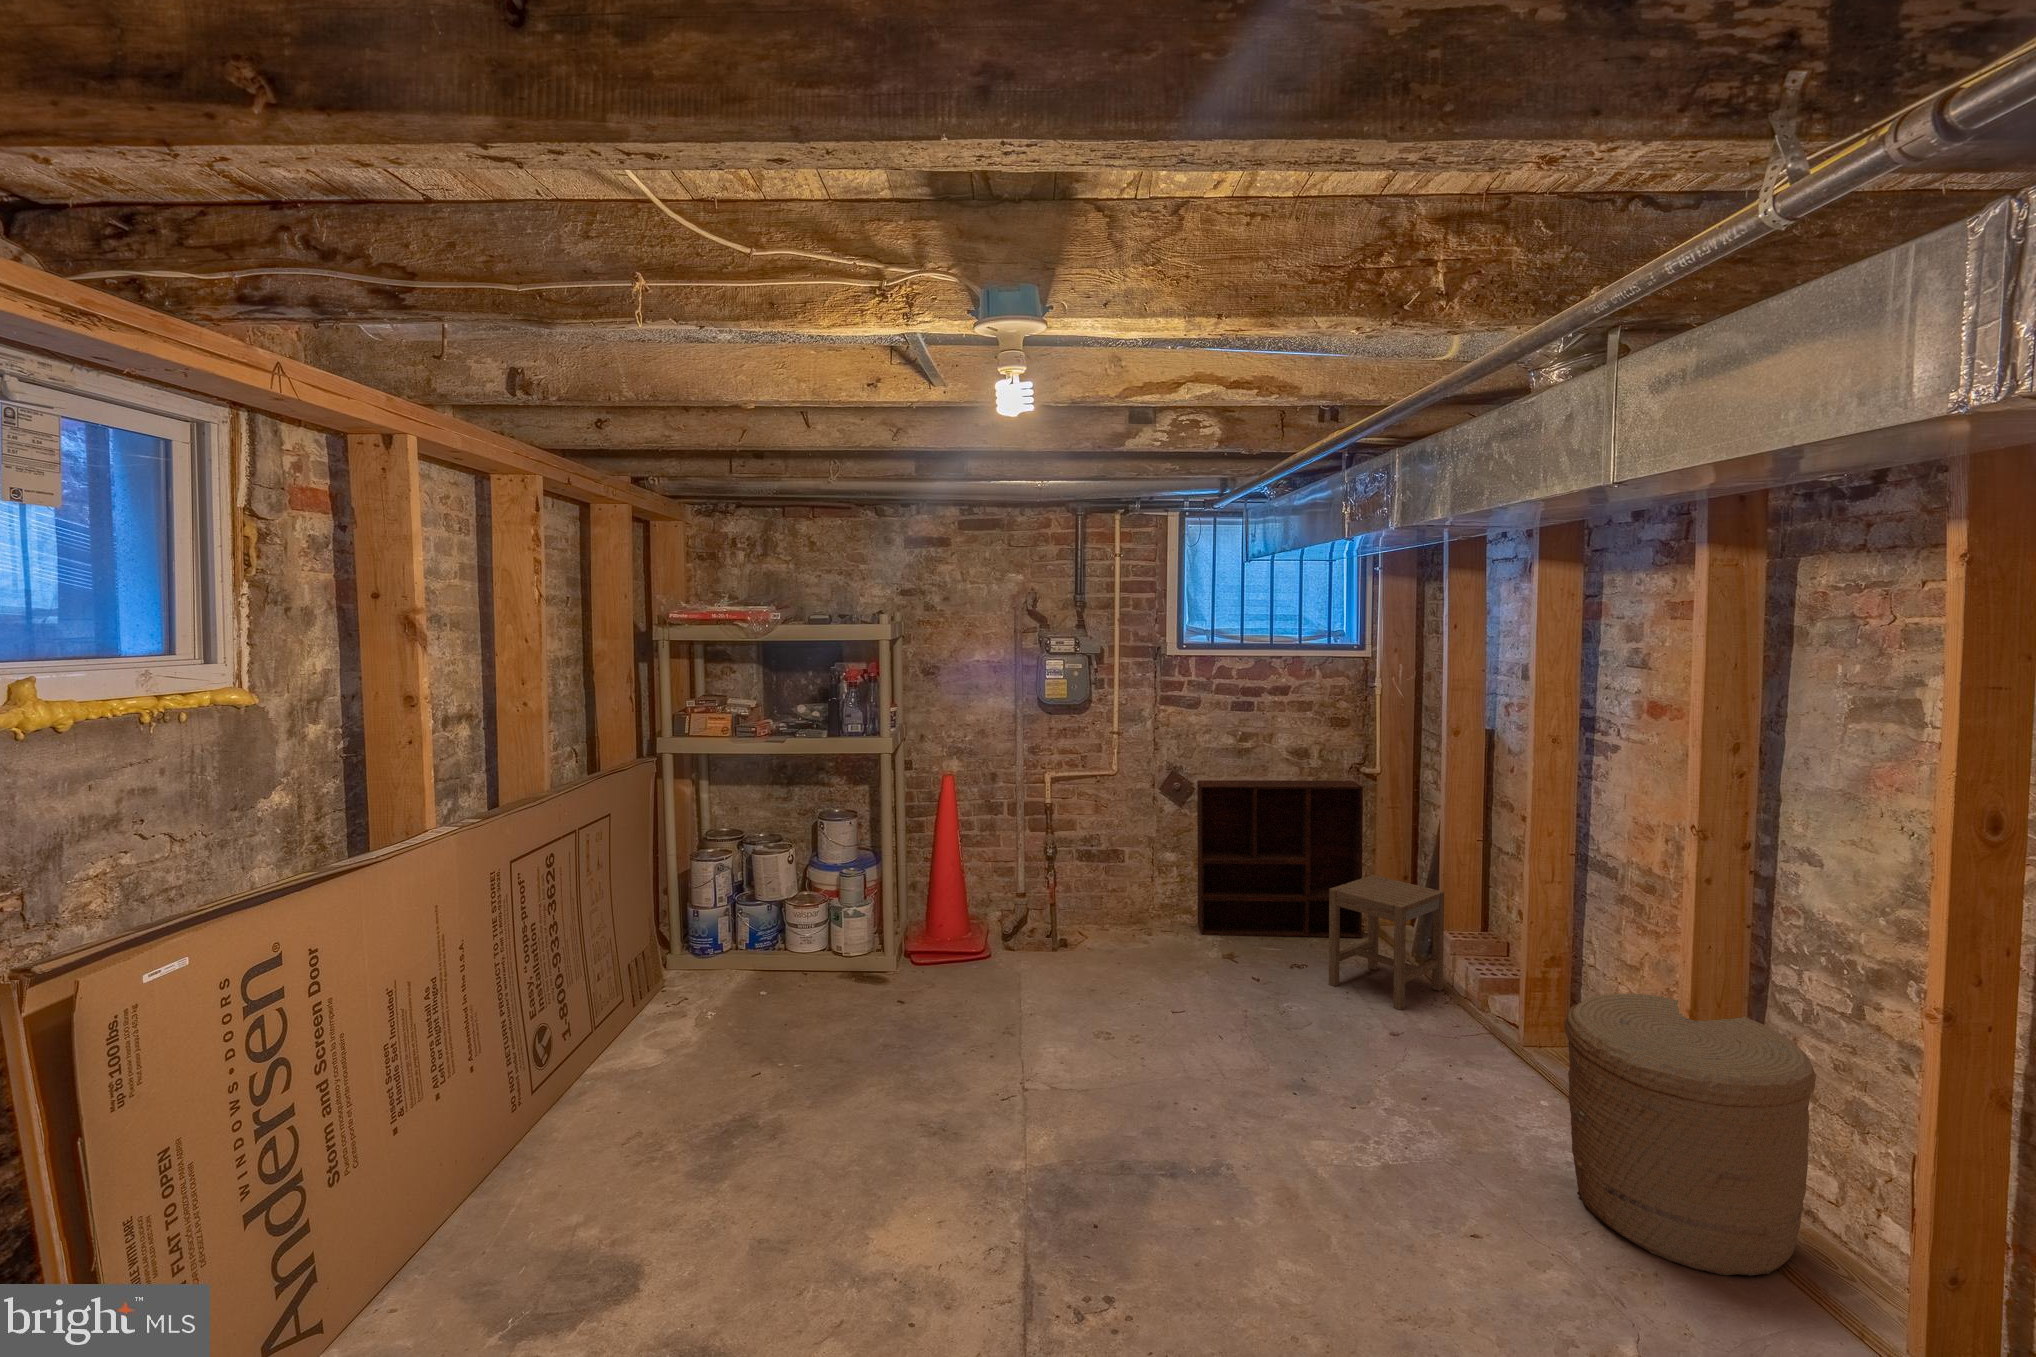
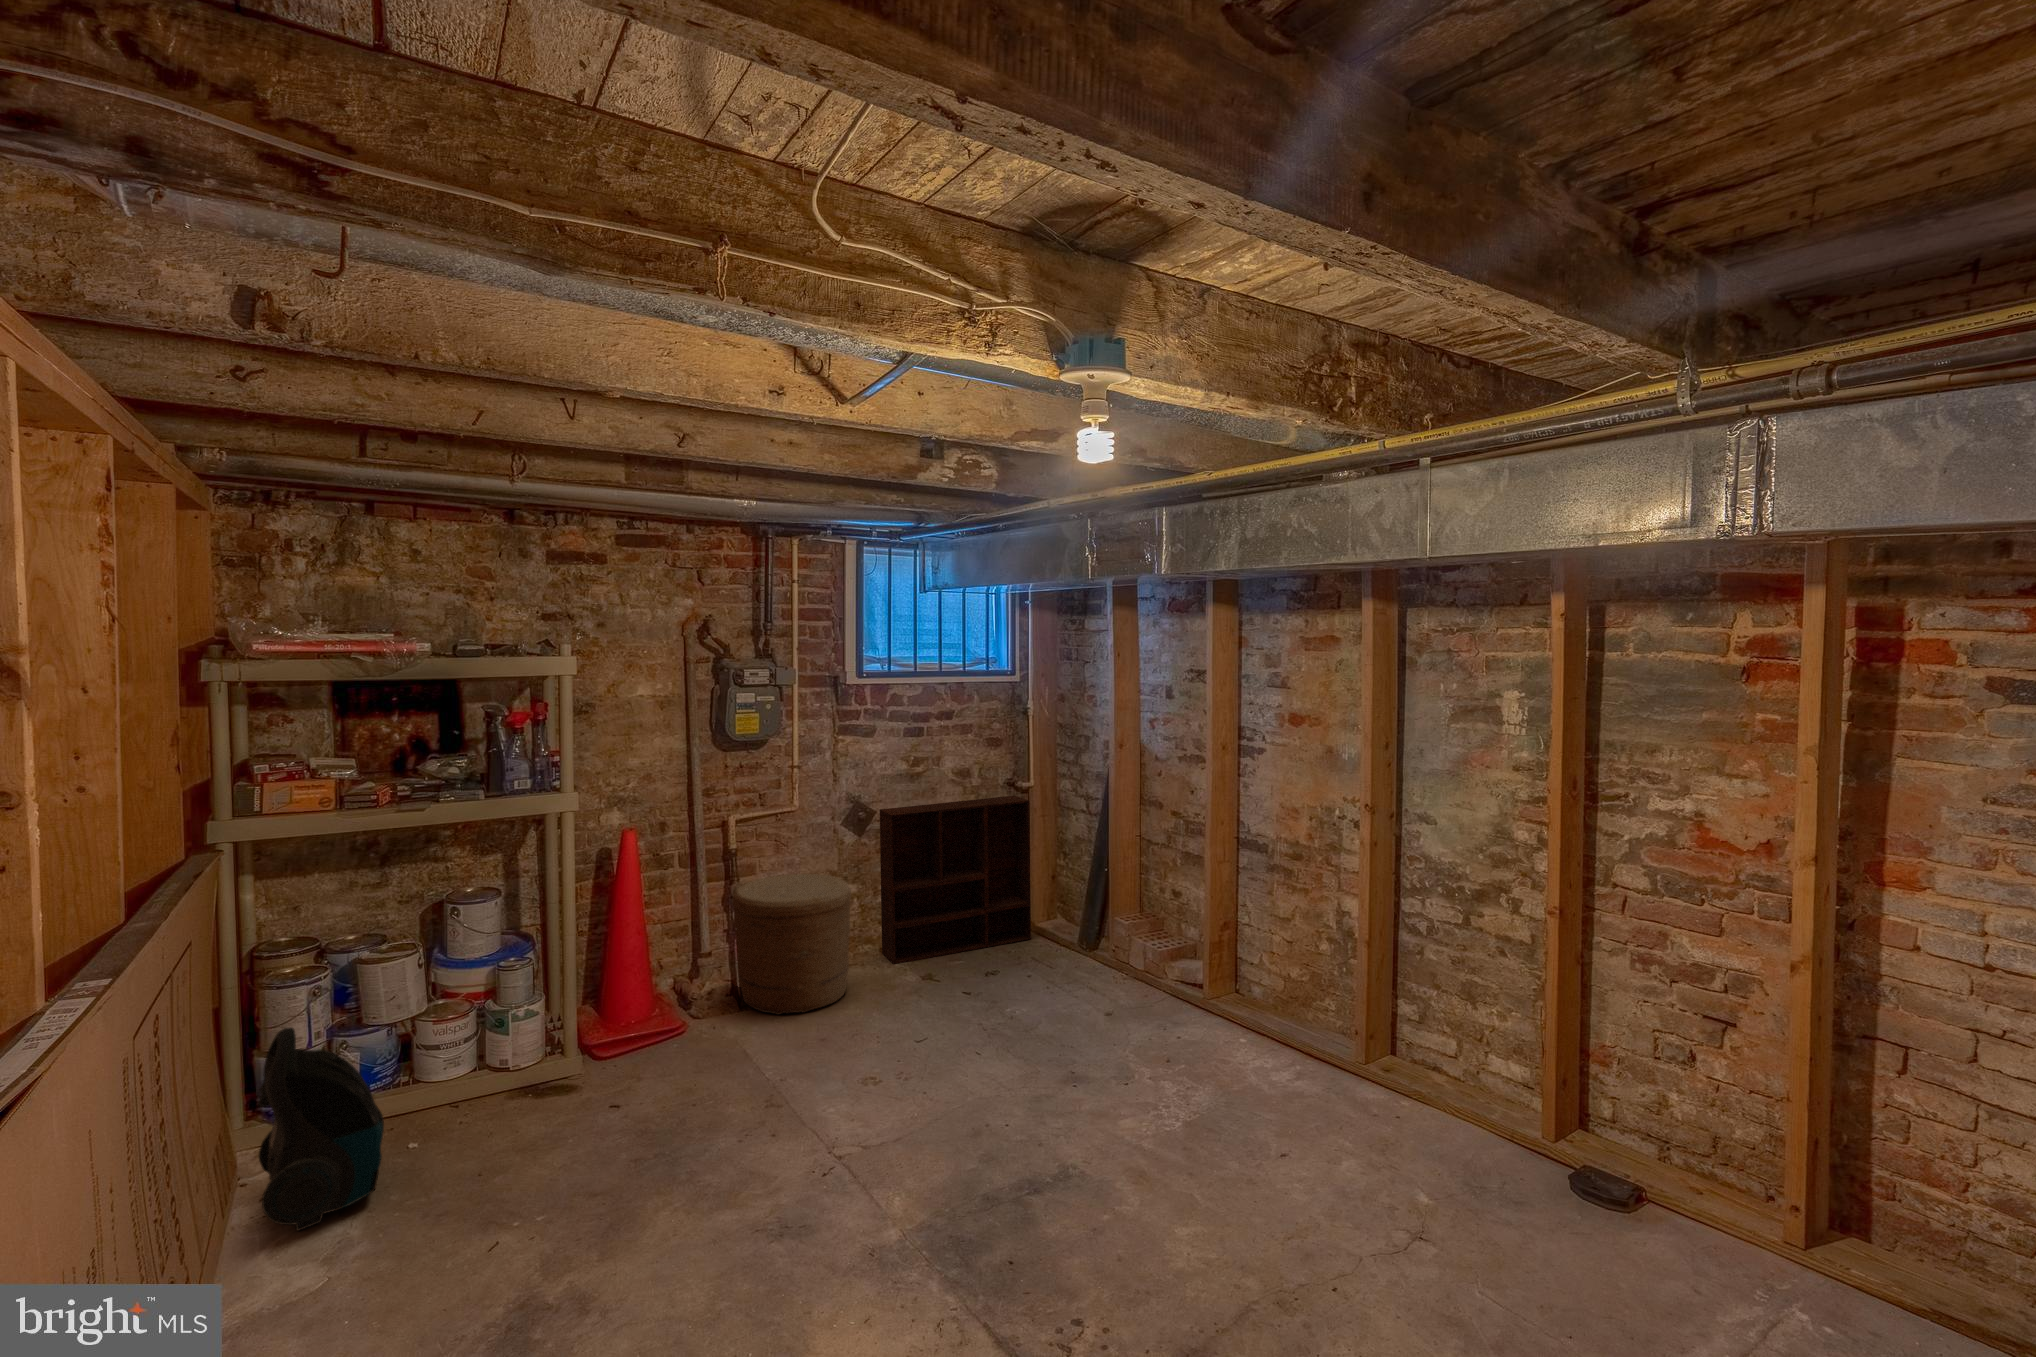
stool: present [1329,875,1444,1010] -> none [1033,879,1121,995]
vacuum cleaner: none [649,886,734,1028] -> present [258,1027,384,1231]
basket: present [1565,994,1816,1275] -> present [732,874,851,1015]

